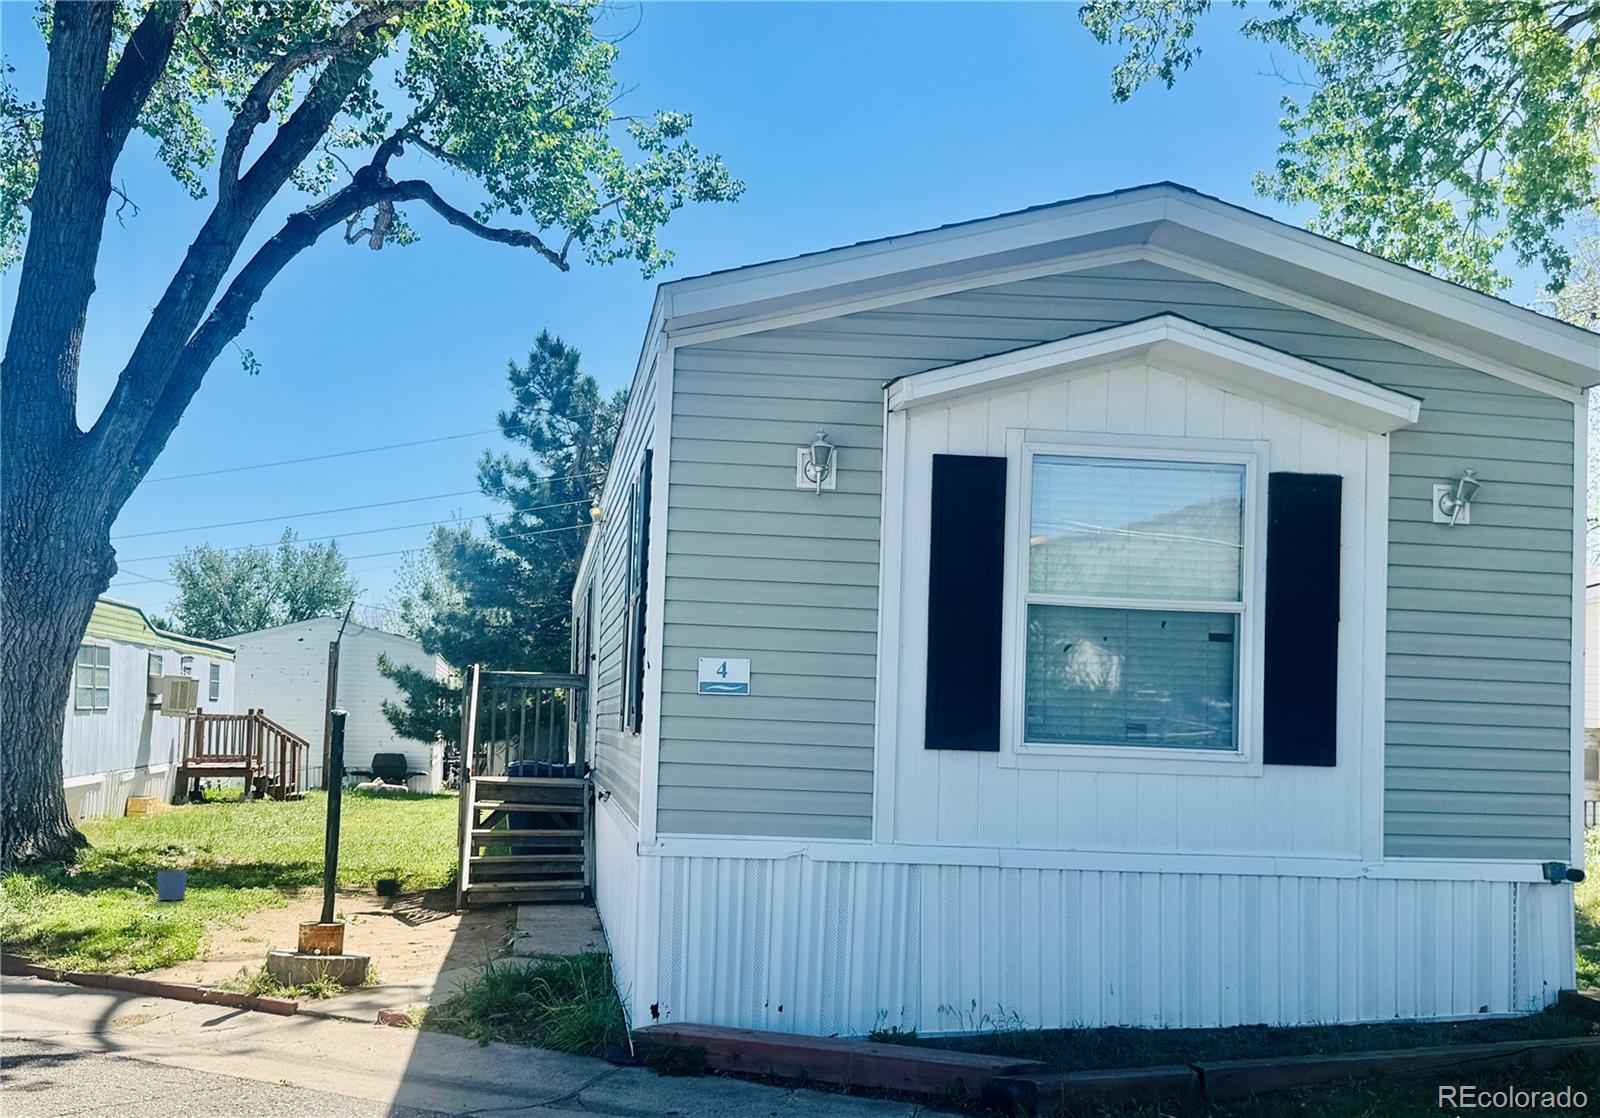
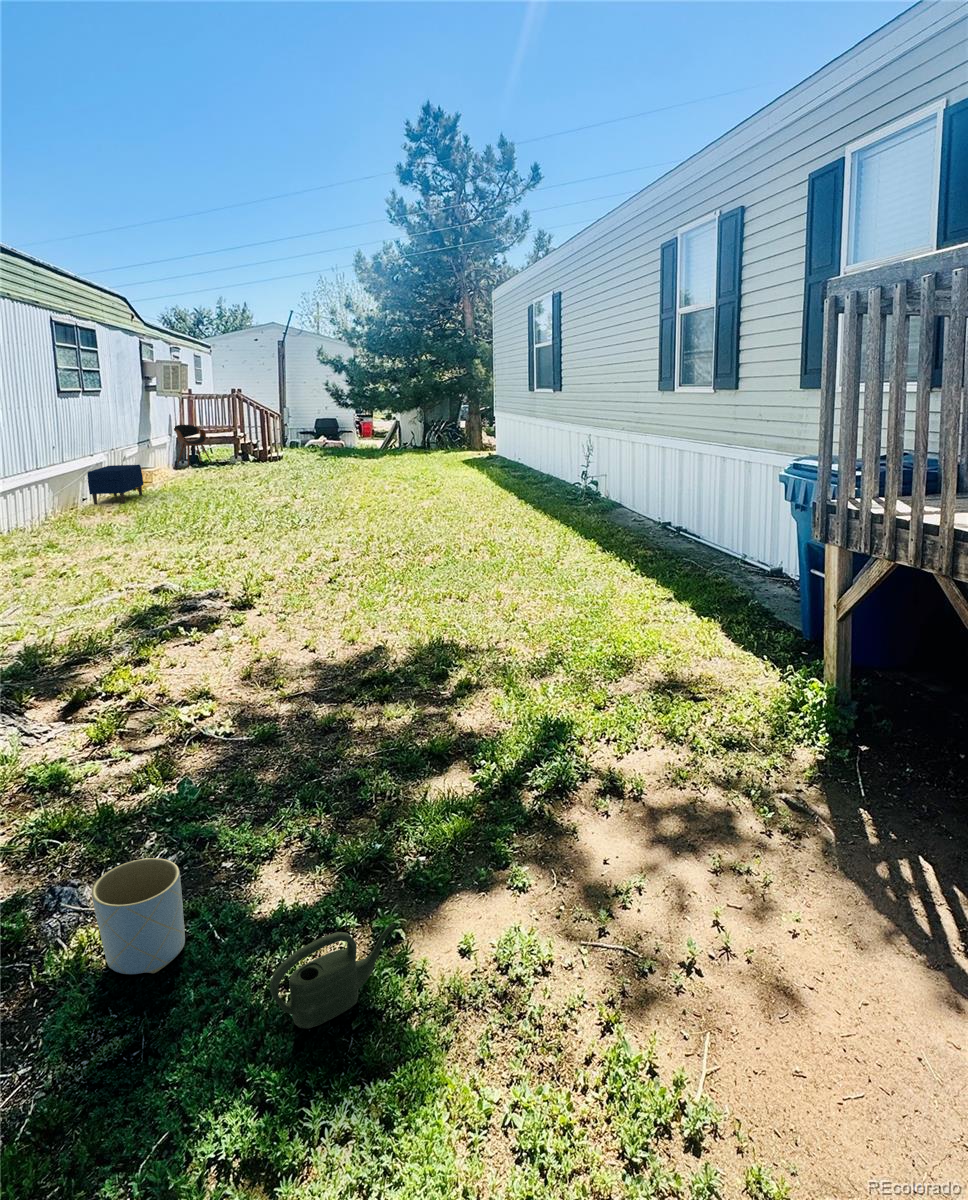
chair: none [171,751,216,801] -> present [174,425,212,467]
bench: none [85,786,139,824] -> present [87,465,143,505]
watering can: present [371,870,408,896] -> present [270,924,394,1029]

